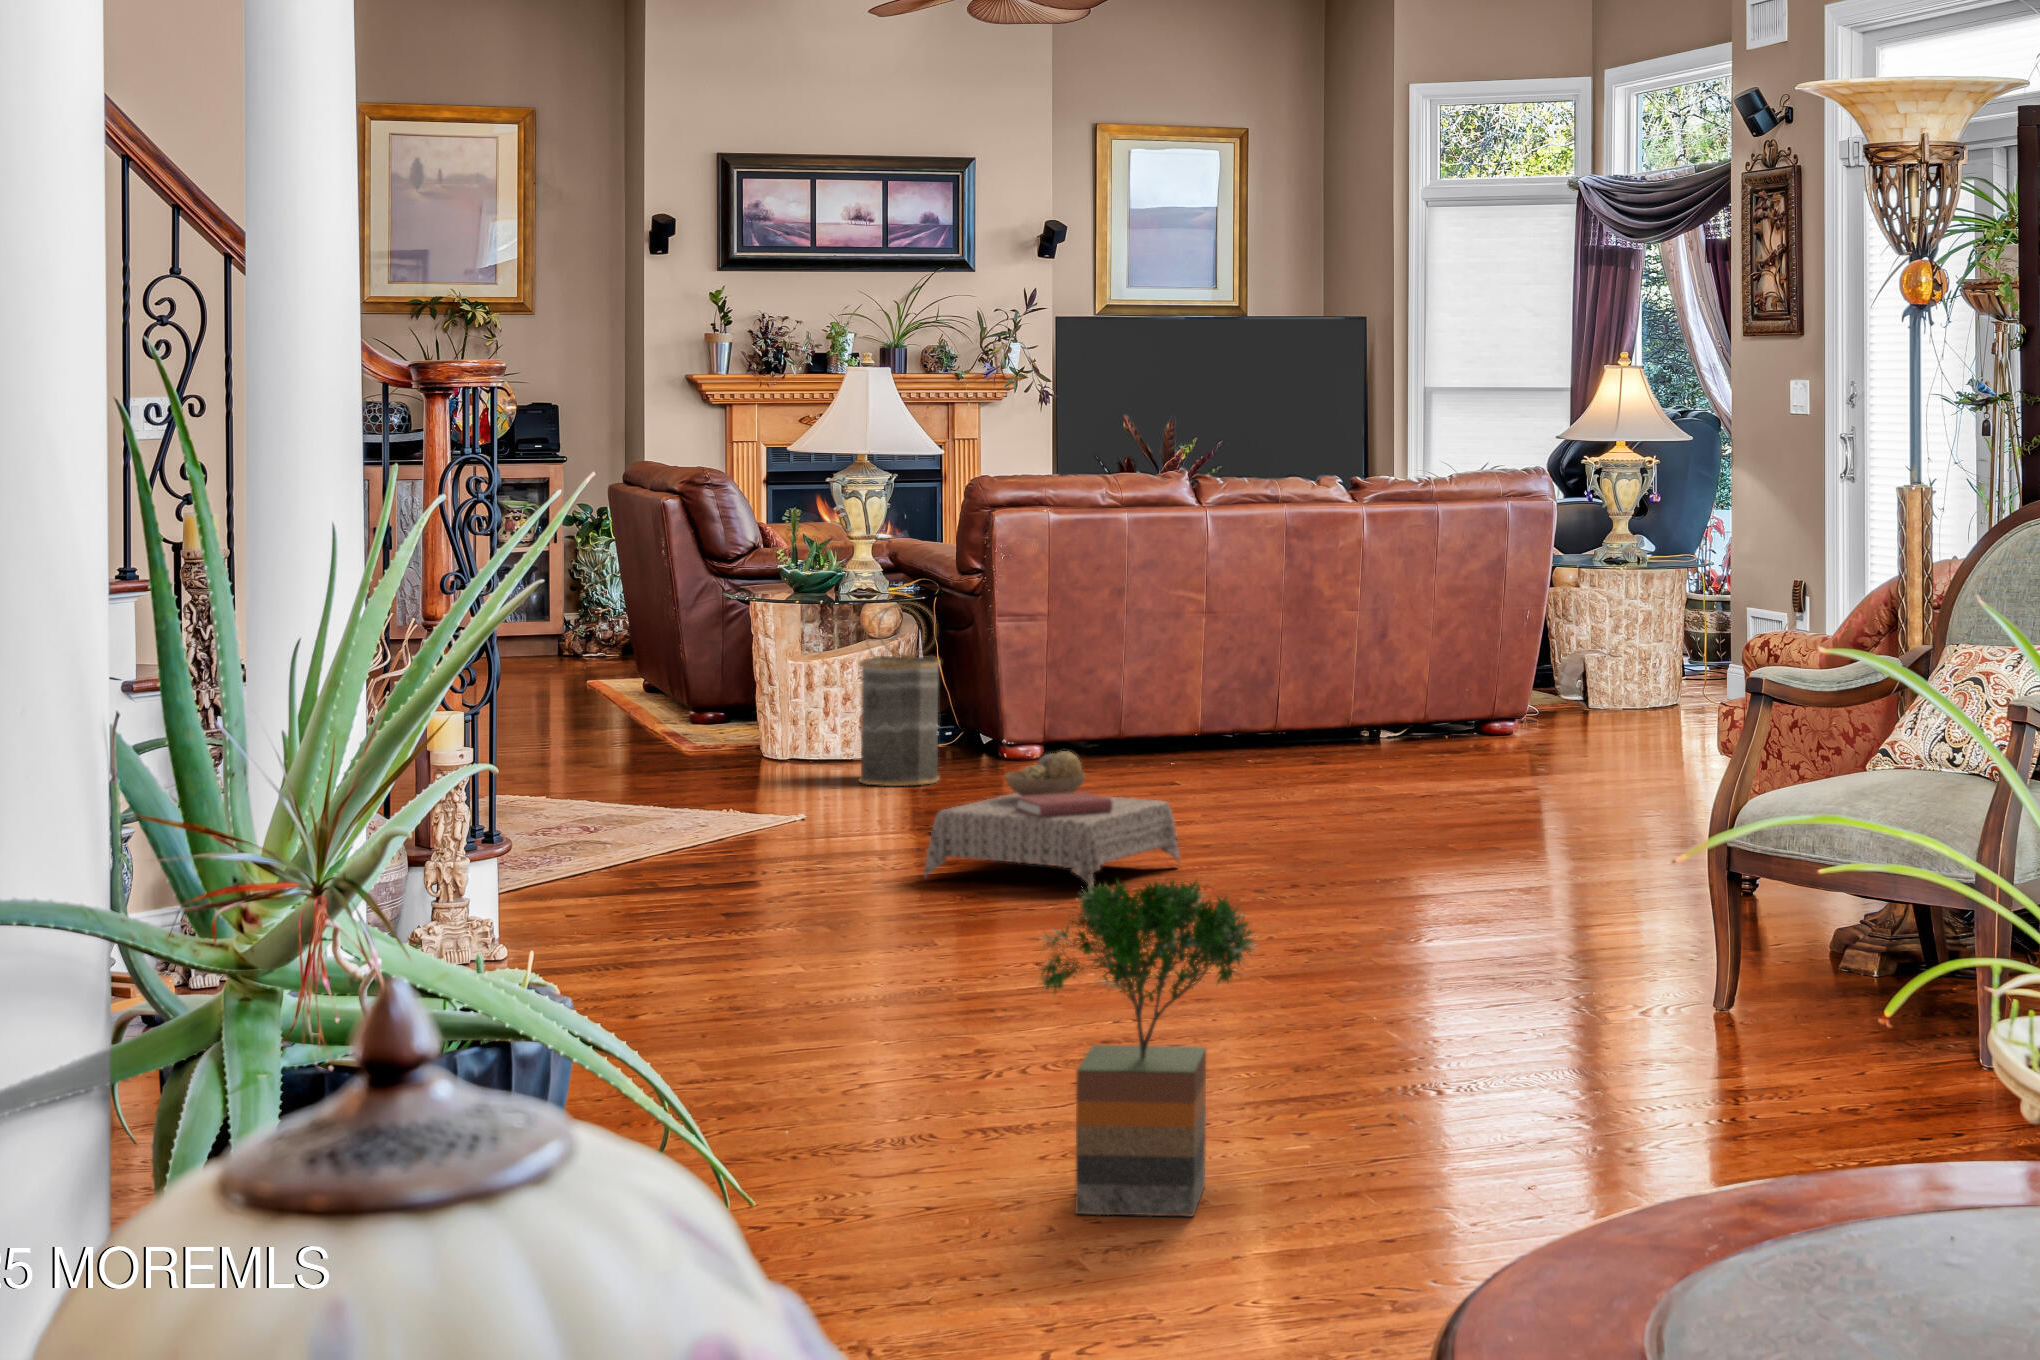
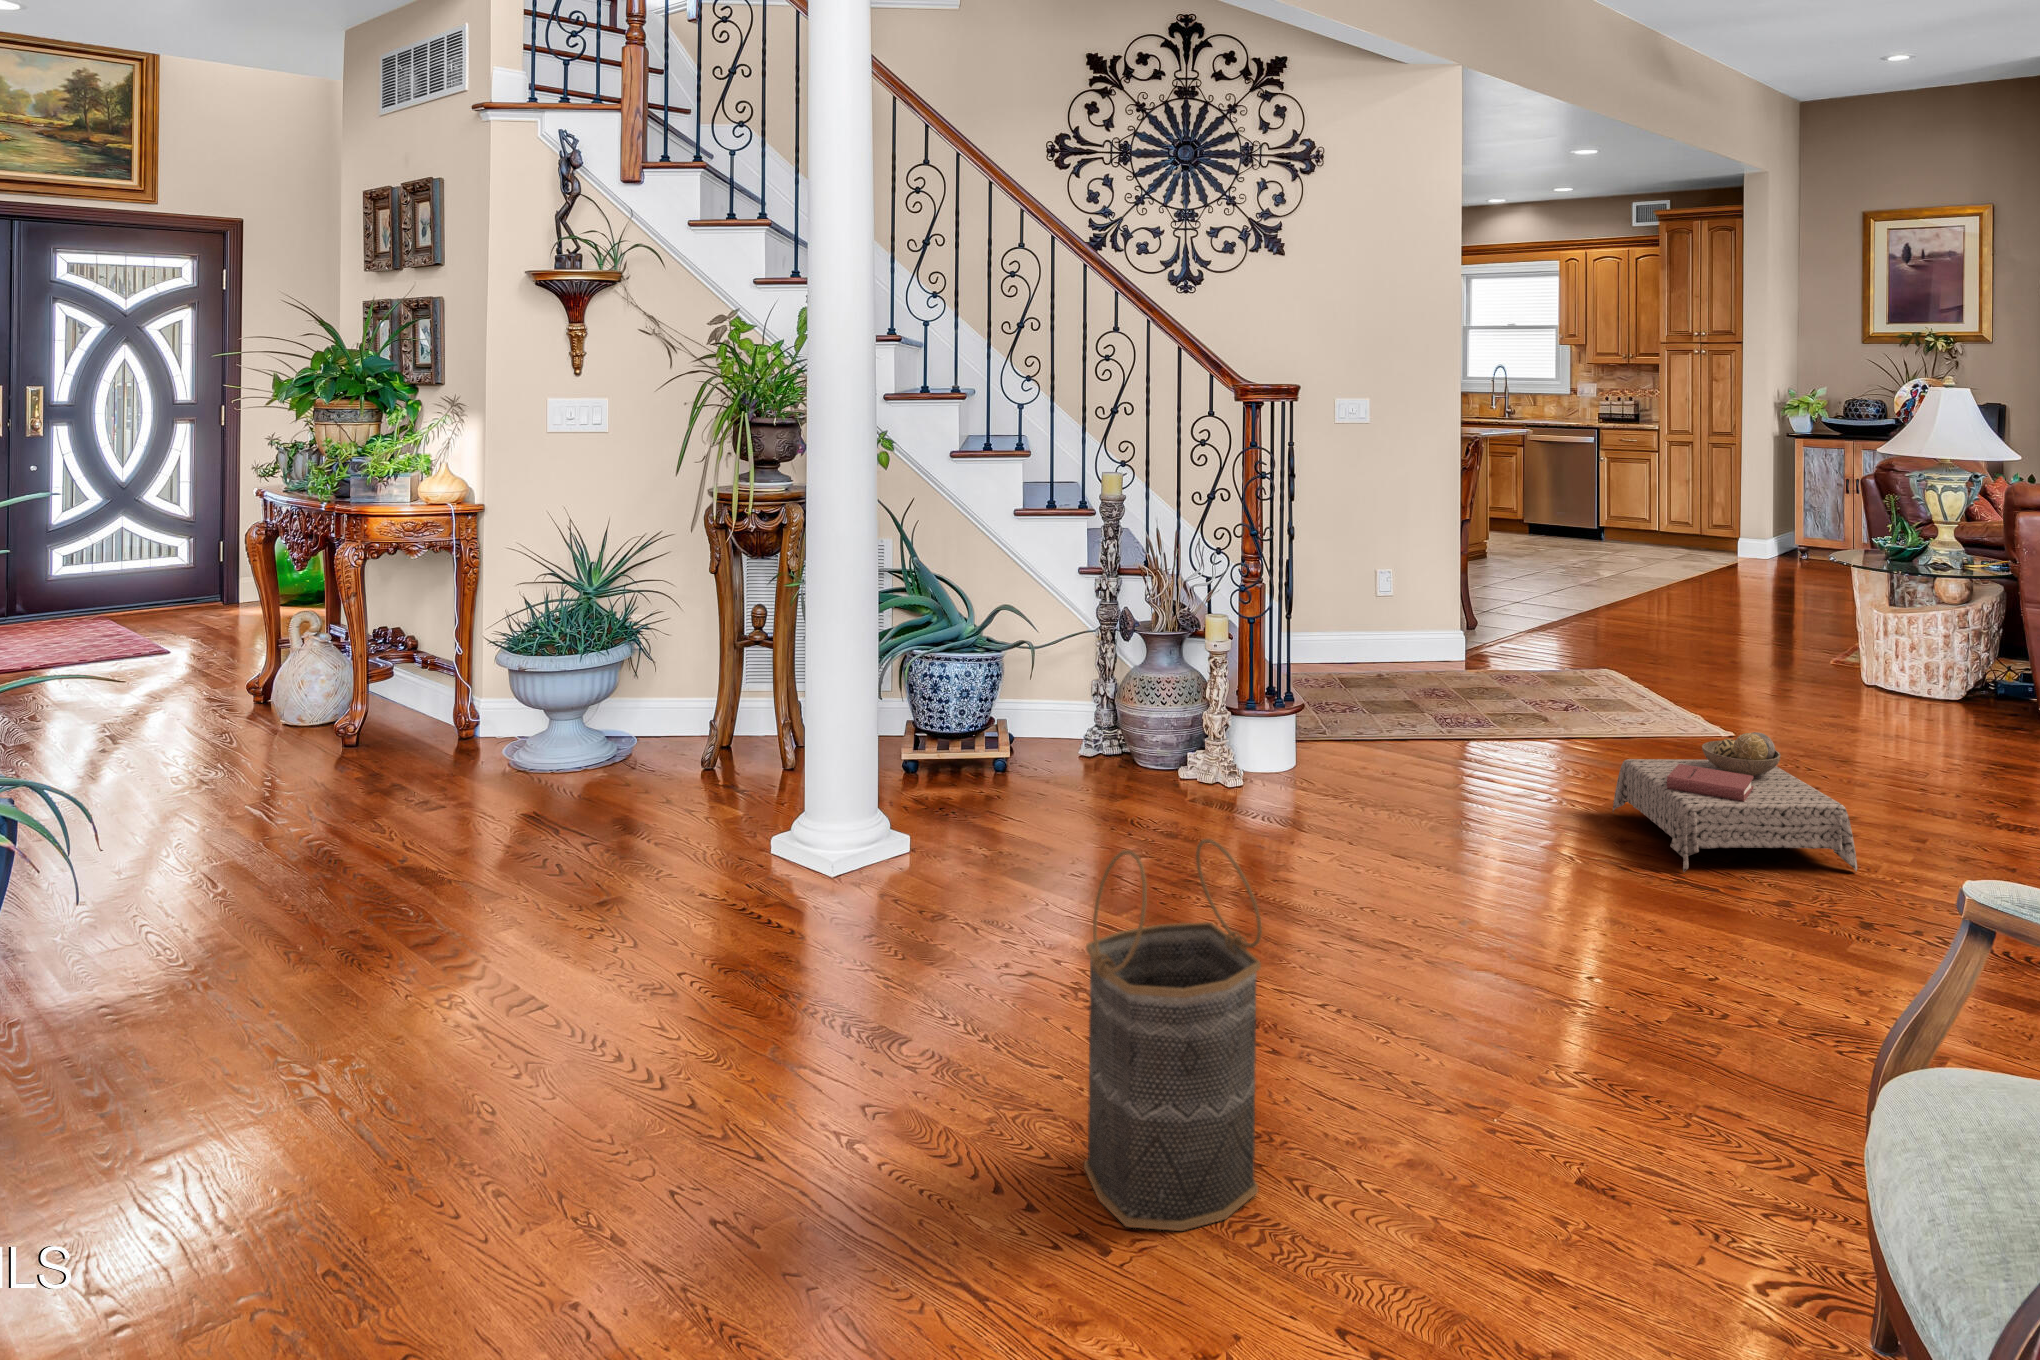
basket: present [859,603,941,786] -> present [1084,839,1262,1231]
potted tree: present [1039,879,1256,1216] -> none [459,878,692,1261]

